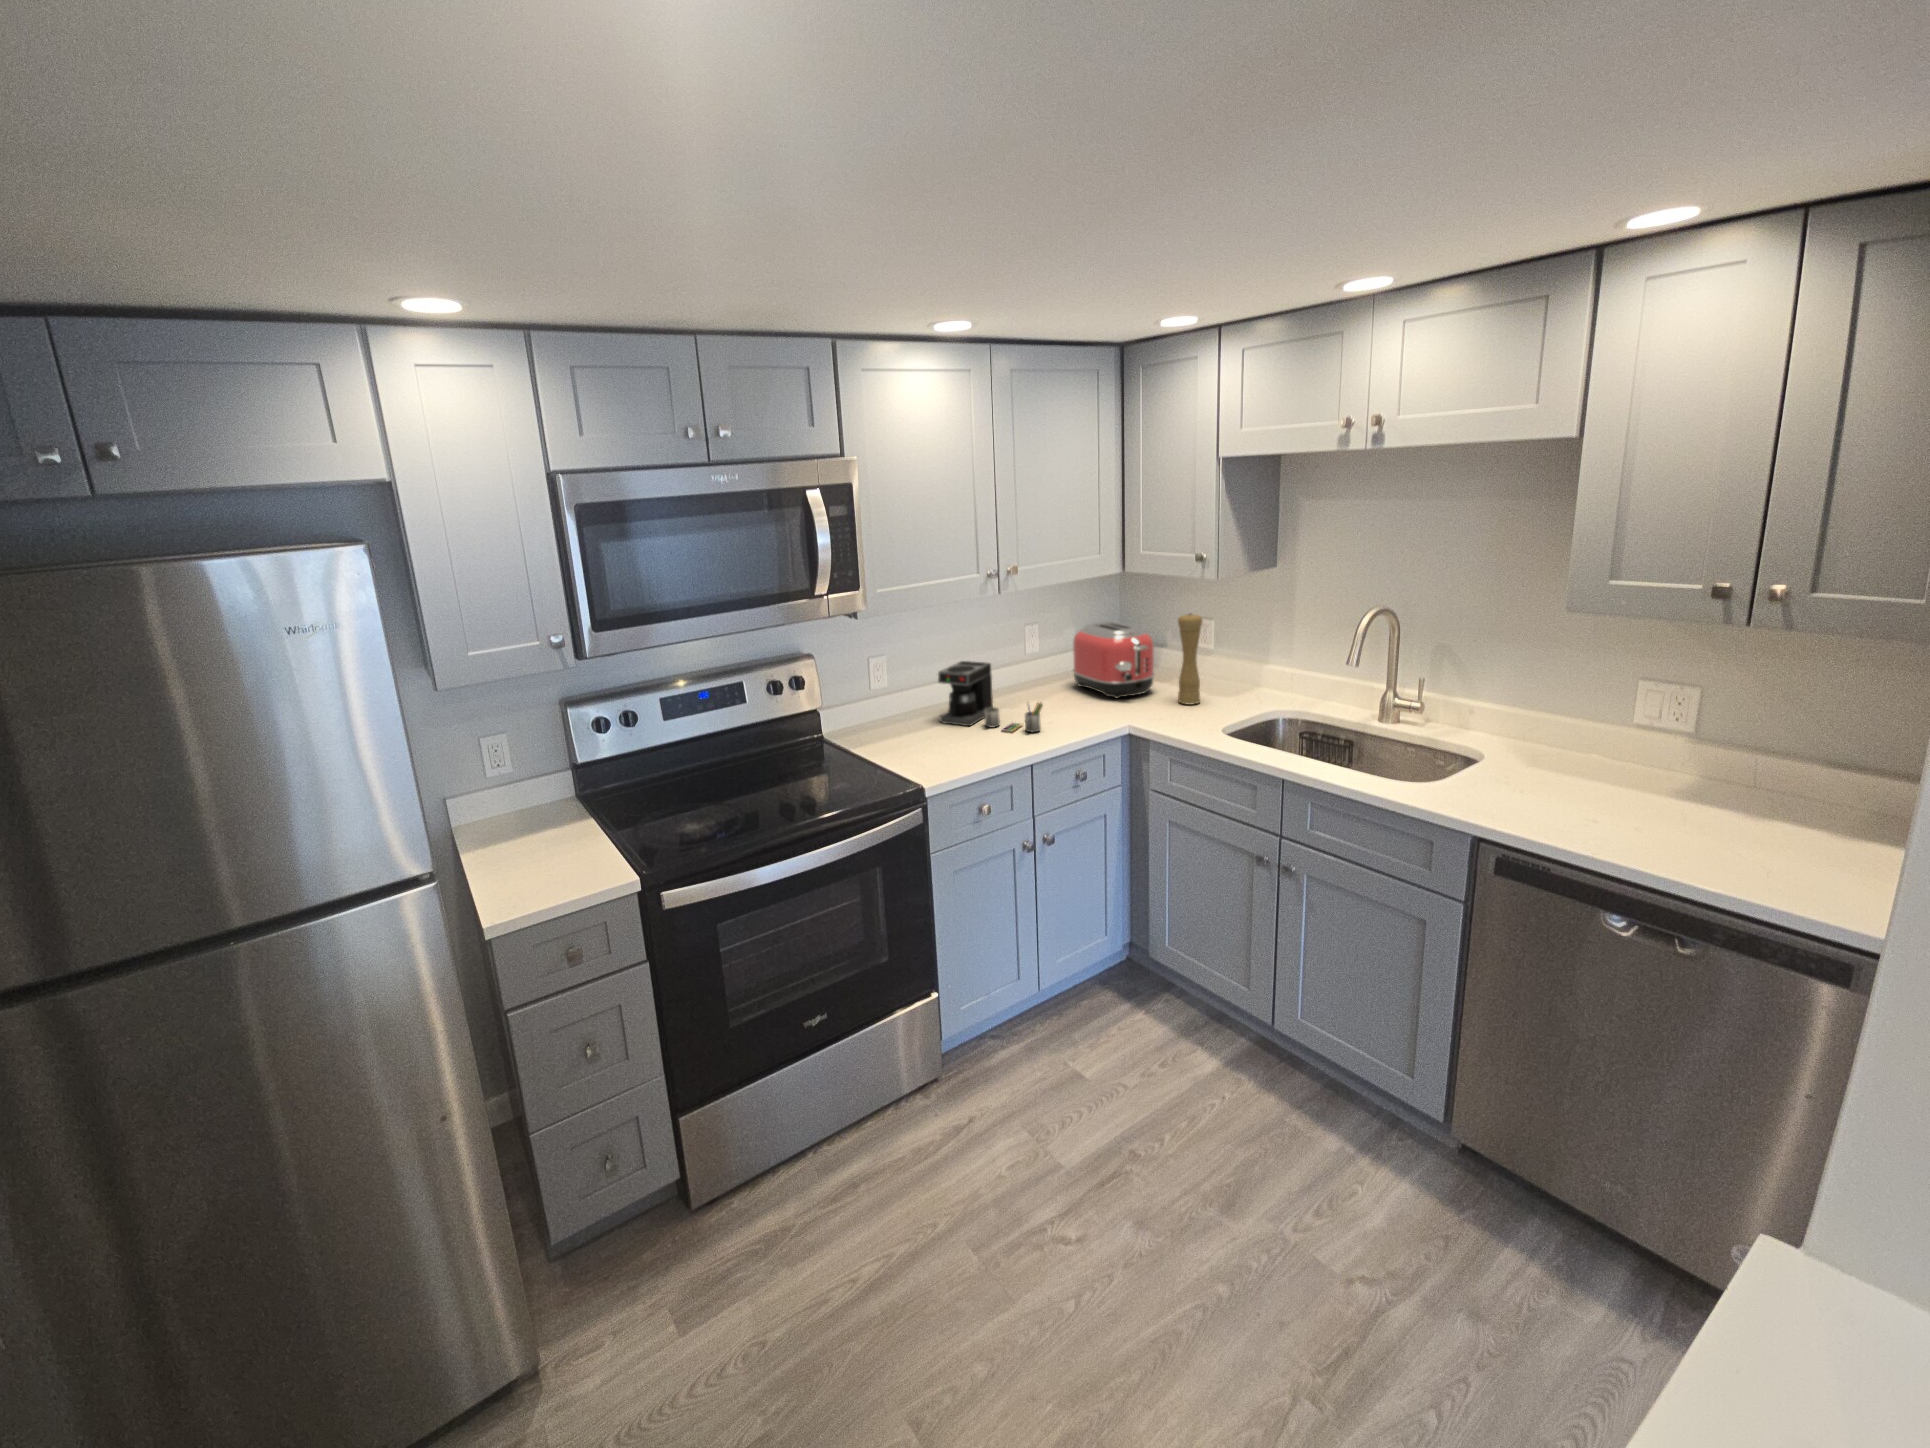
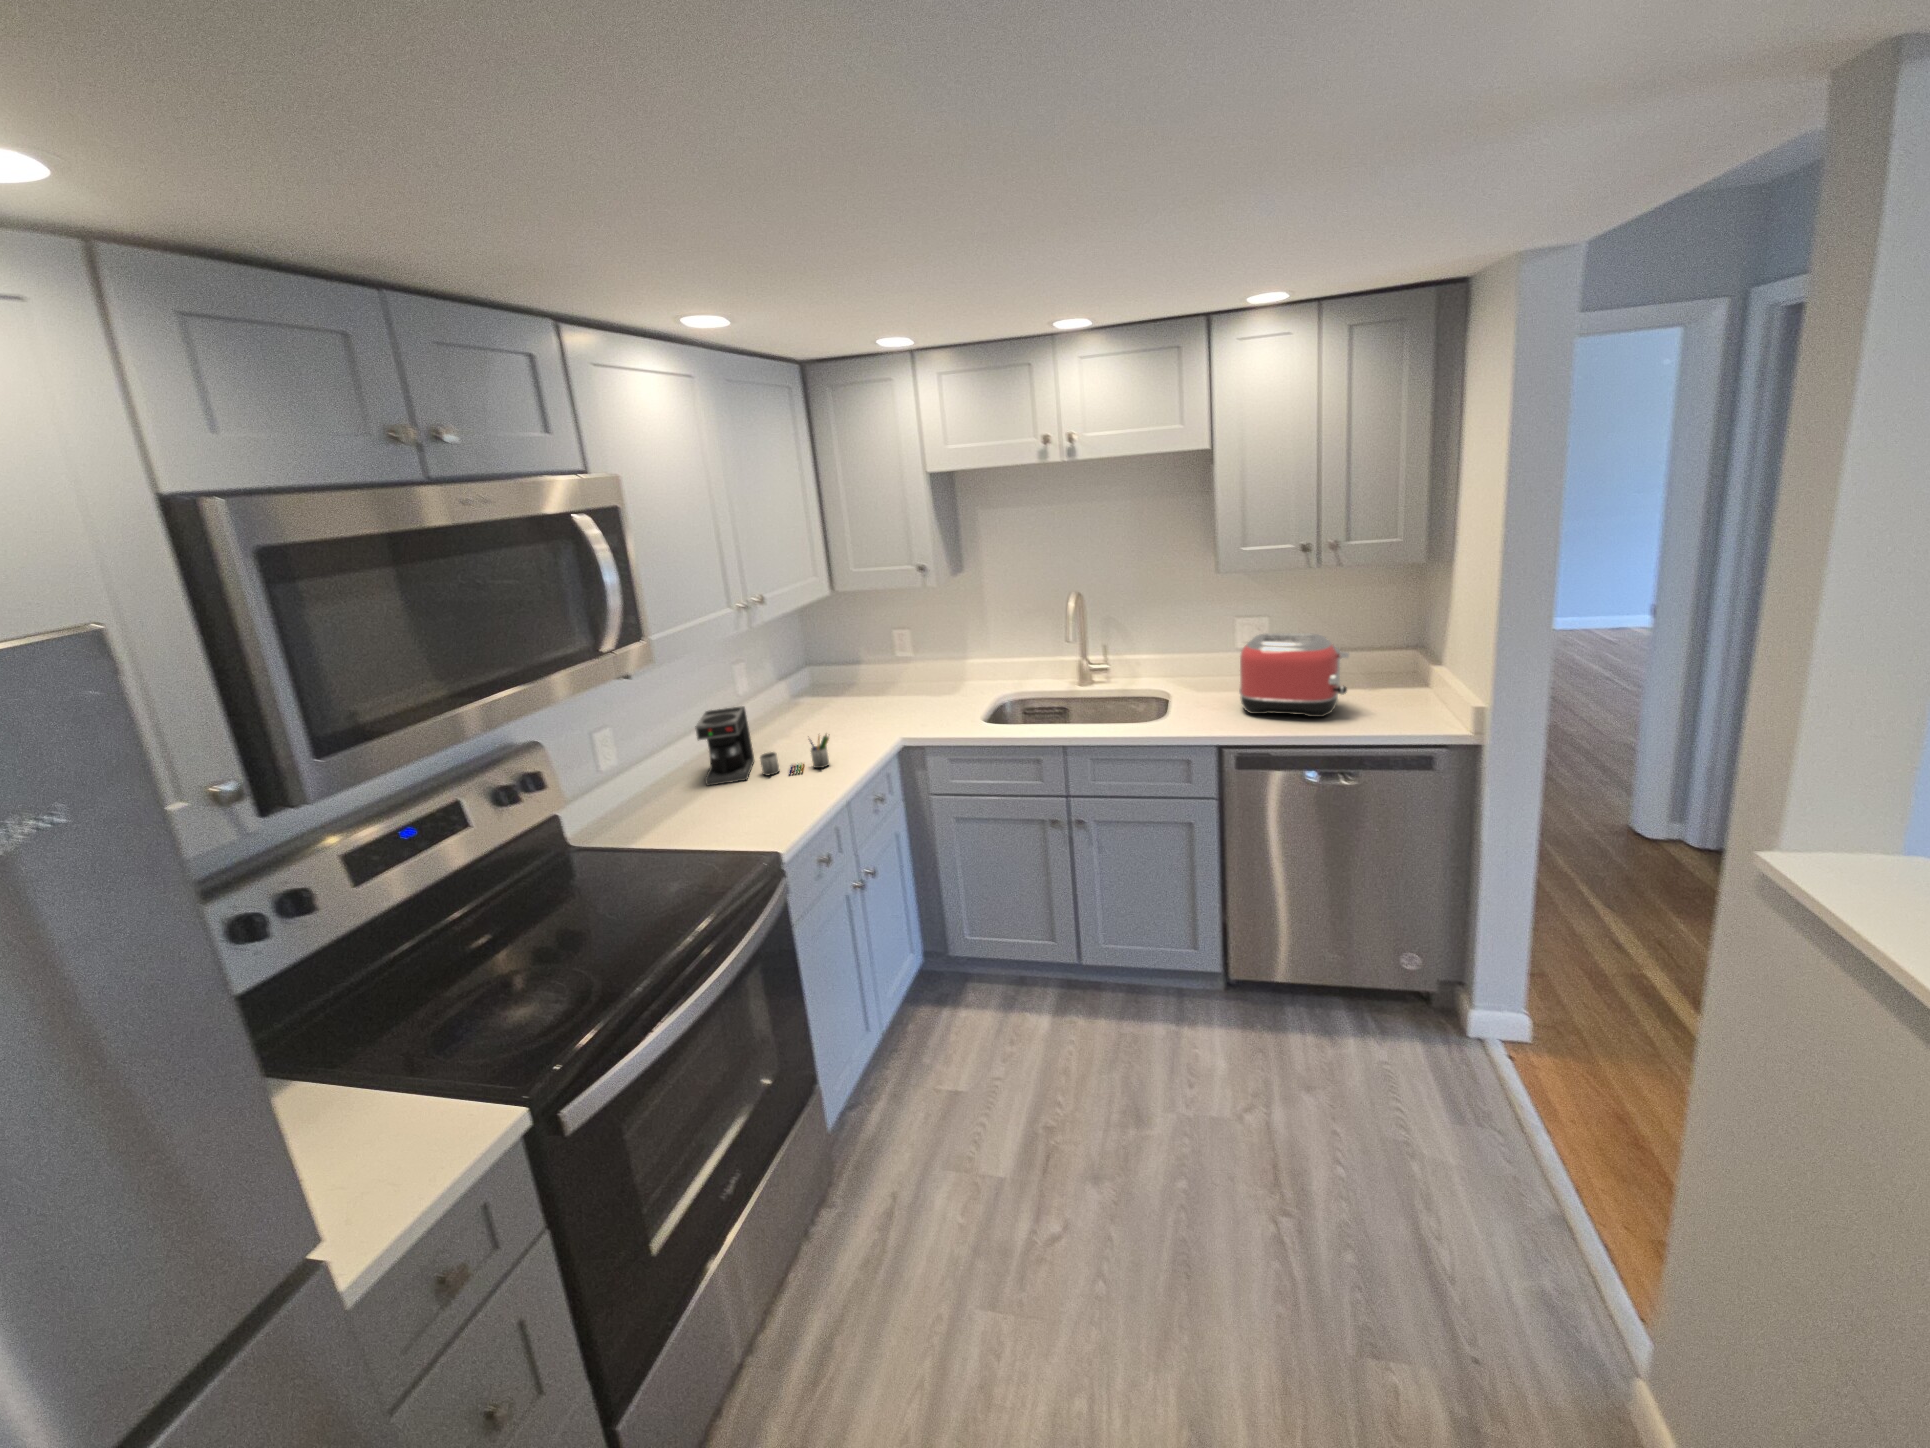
pepper mill: present [1178,614,1202,705] -> none [909,622,940,708]
toaster: present [1073,621,1155,698] -> present [1239,633,1349,717]

